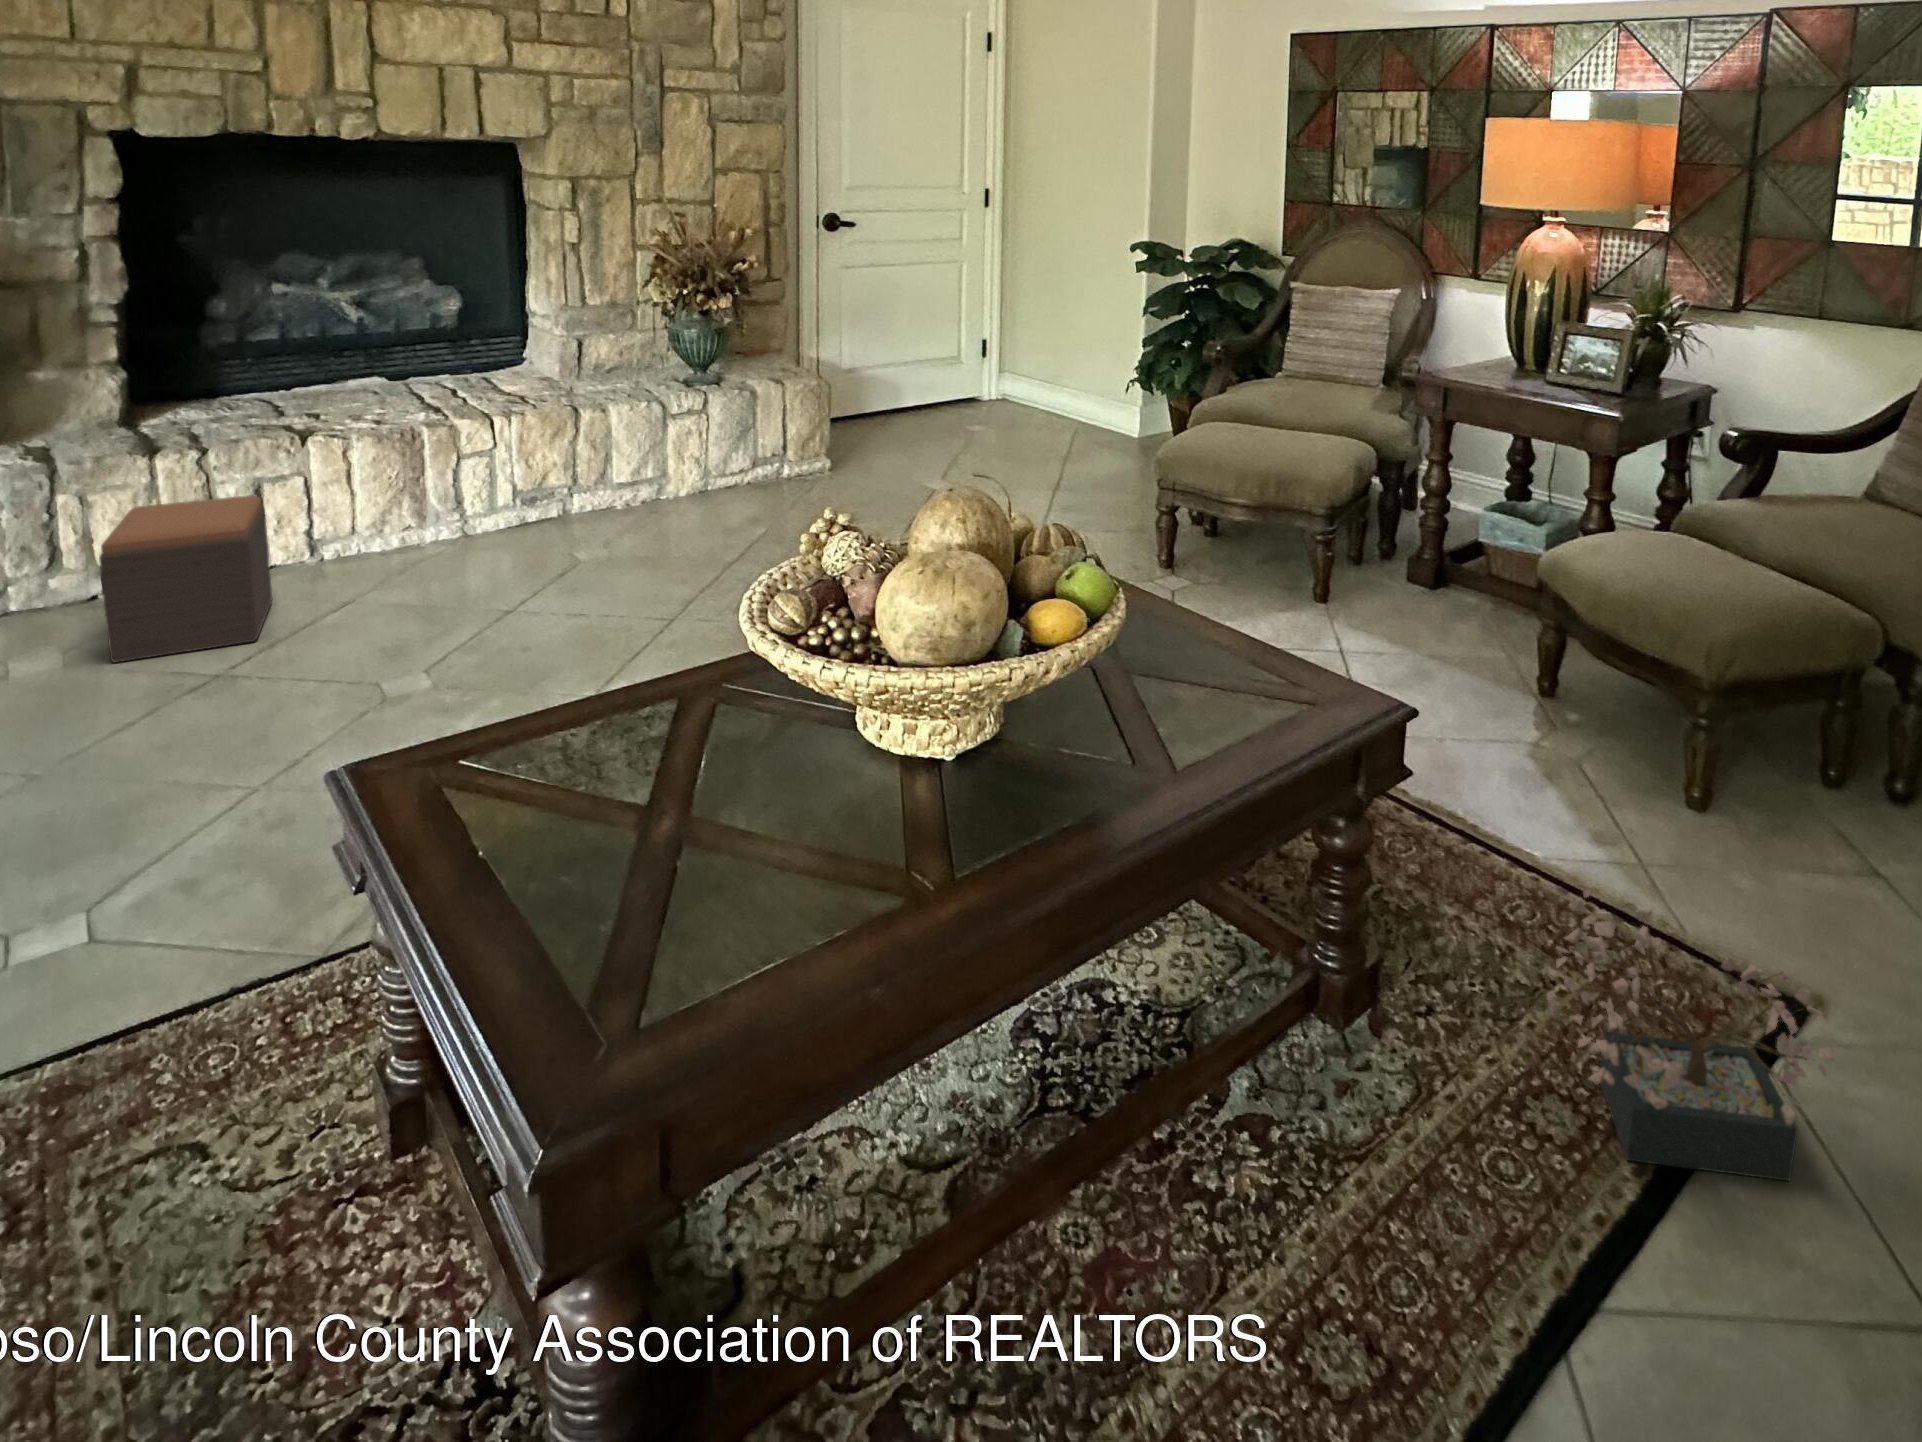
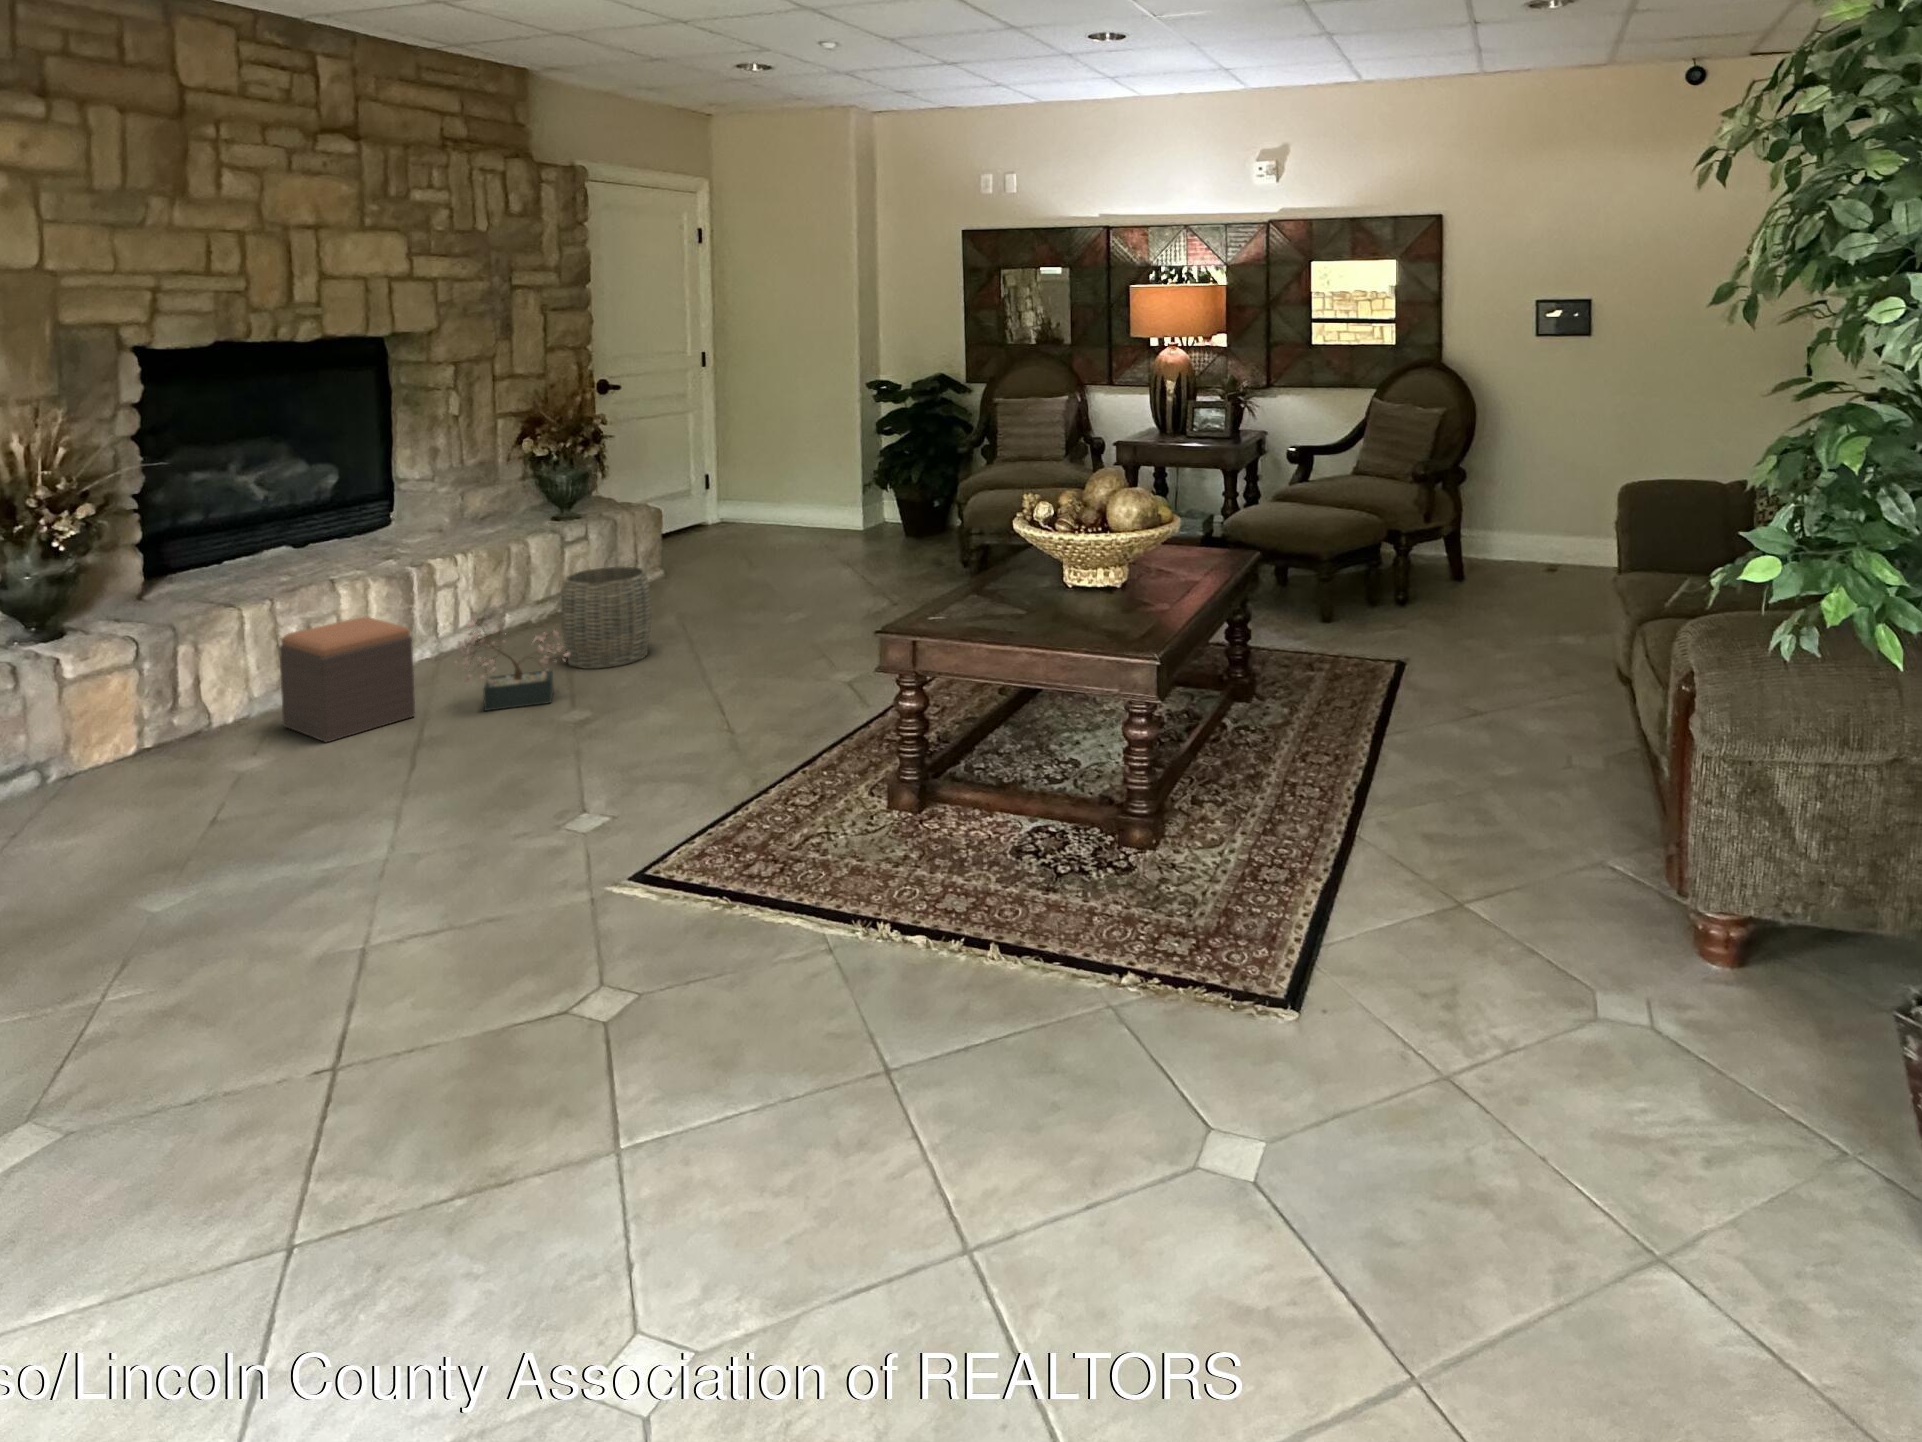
woven basket: none [519,465,647,609] -> present [561,566,652,669]
decorative plant: present [1547,890,1836,1181] -> present [455,618,570,711]

